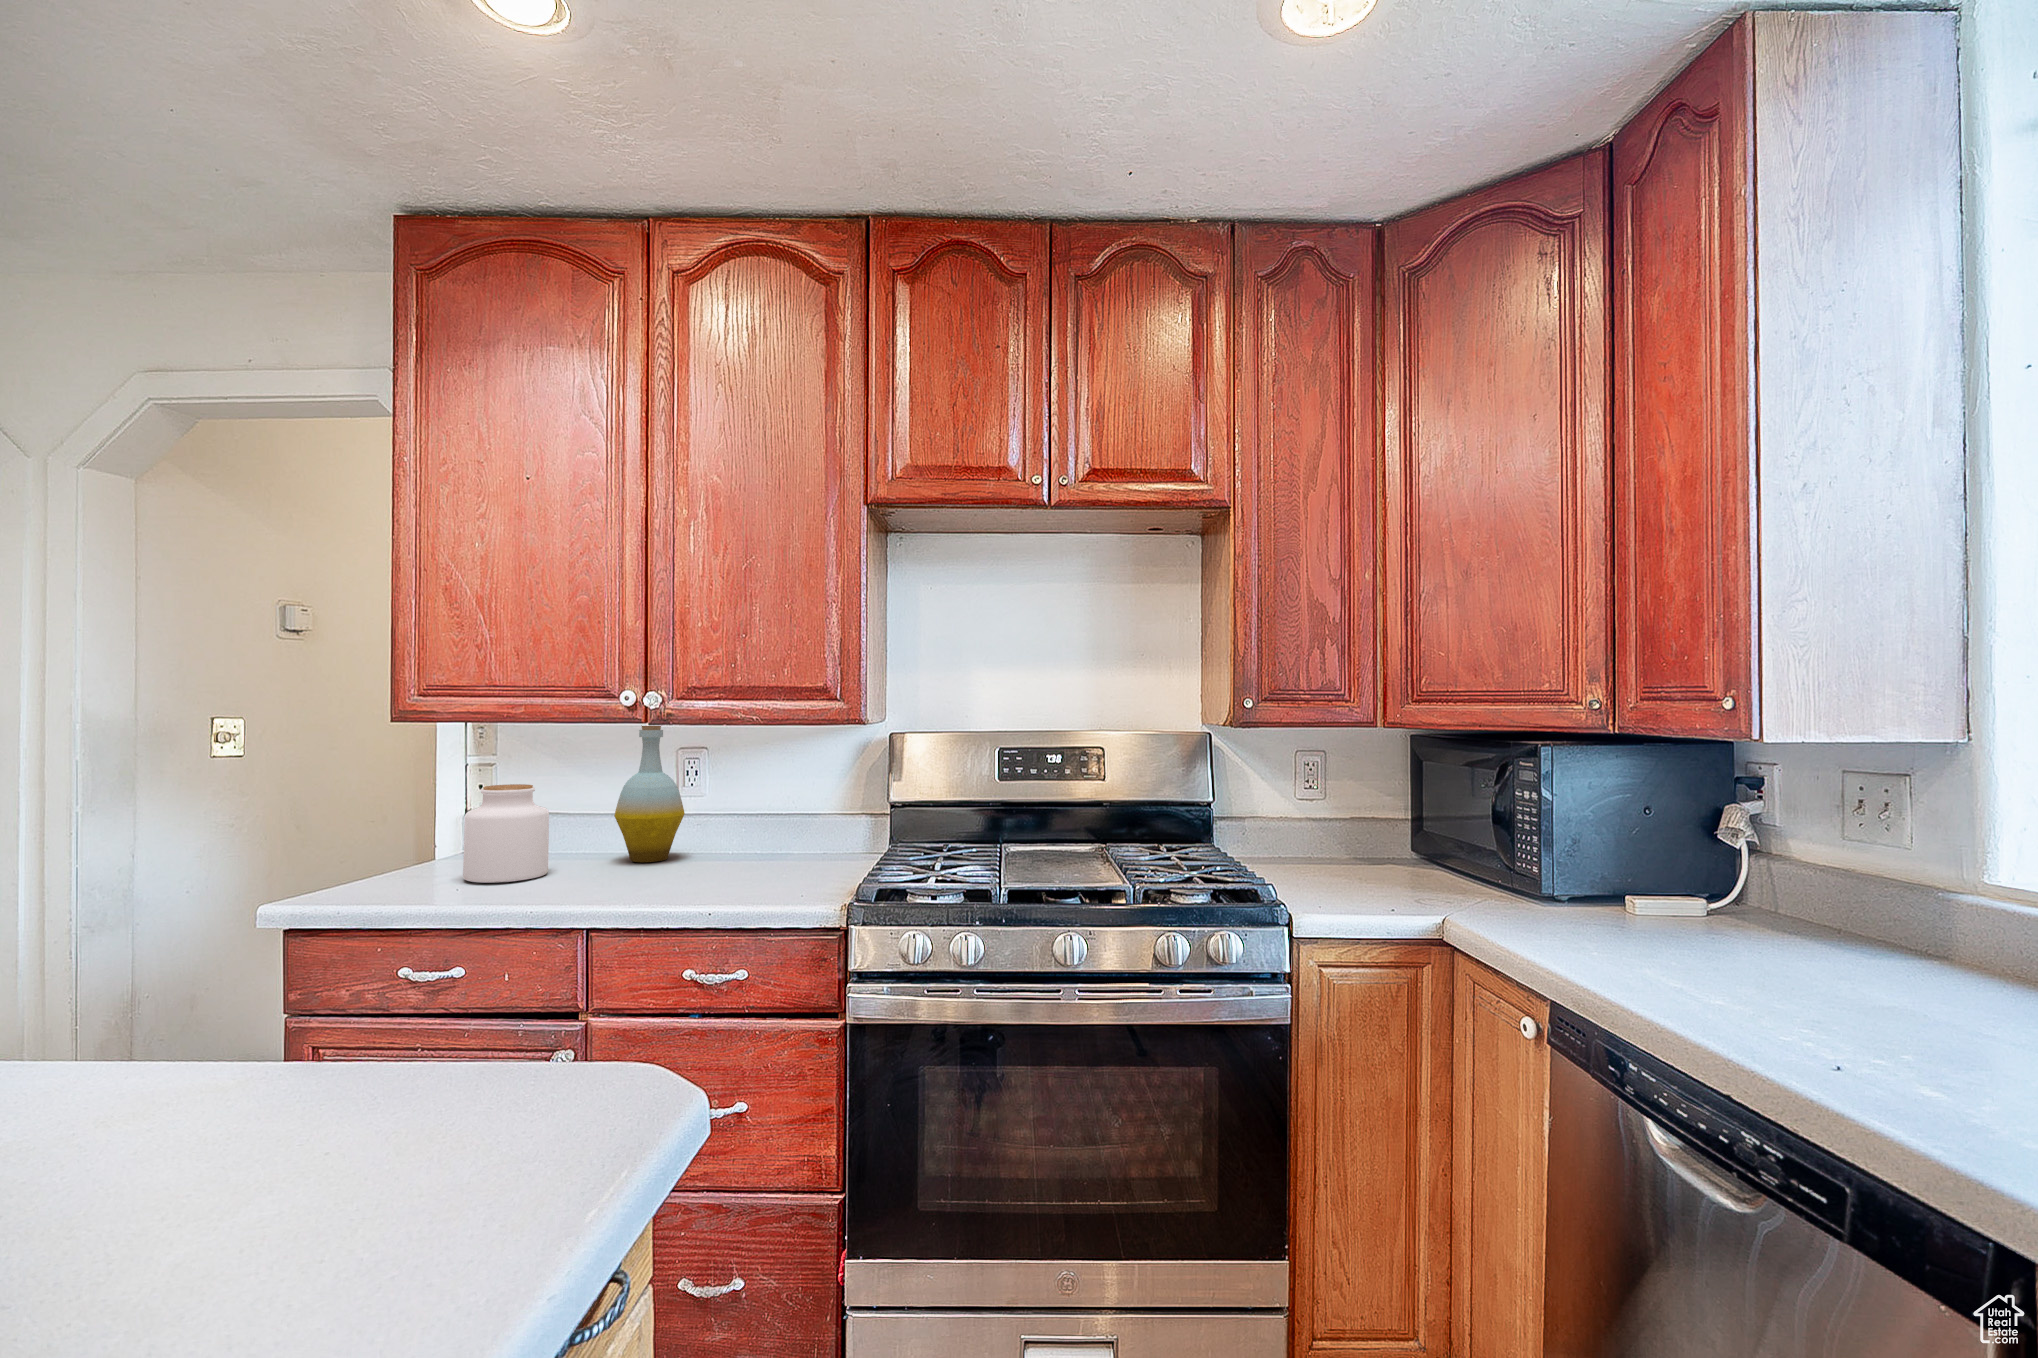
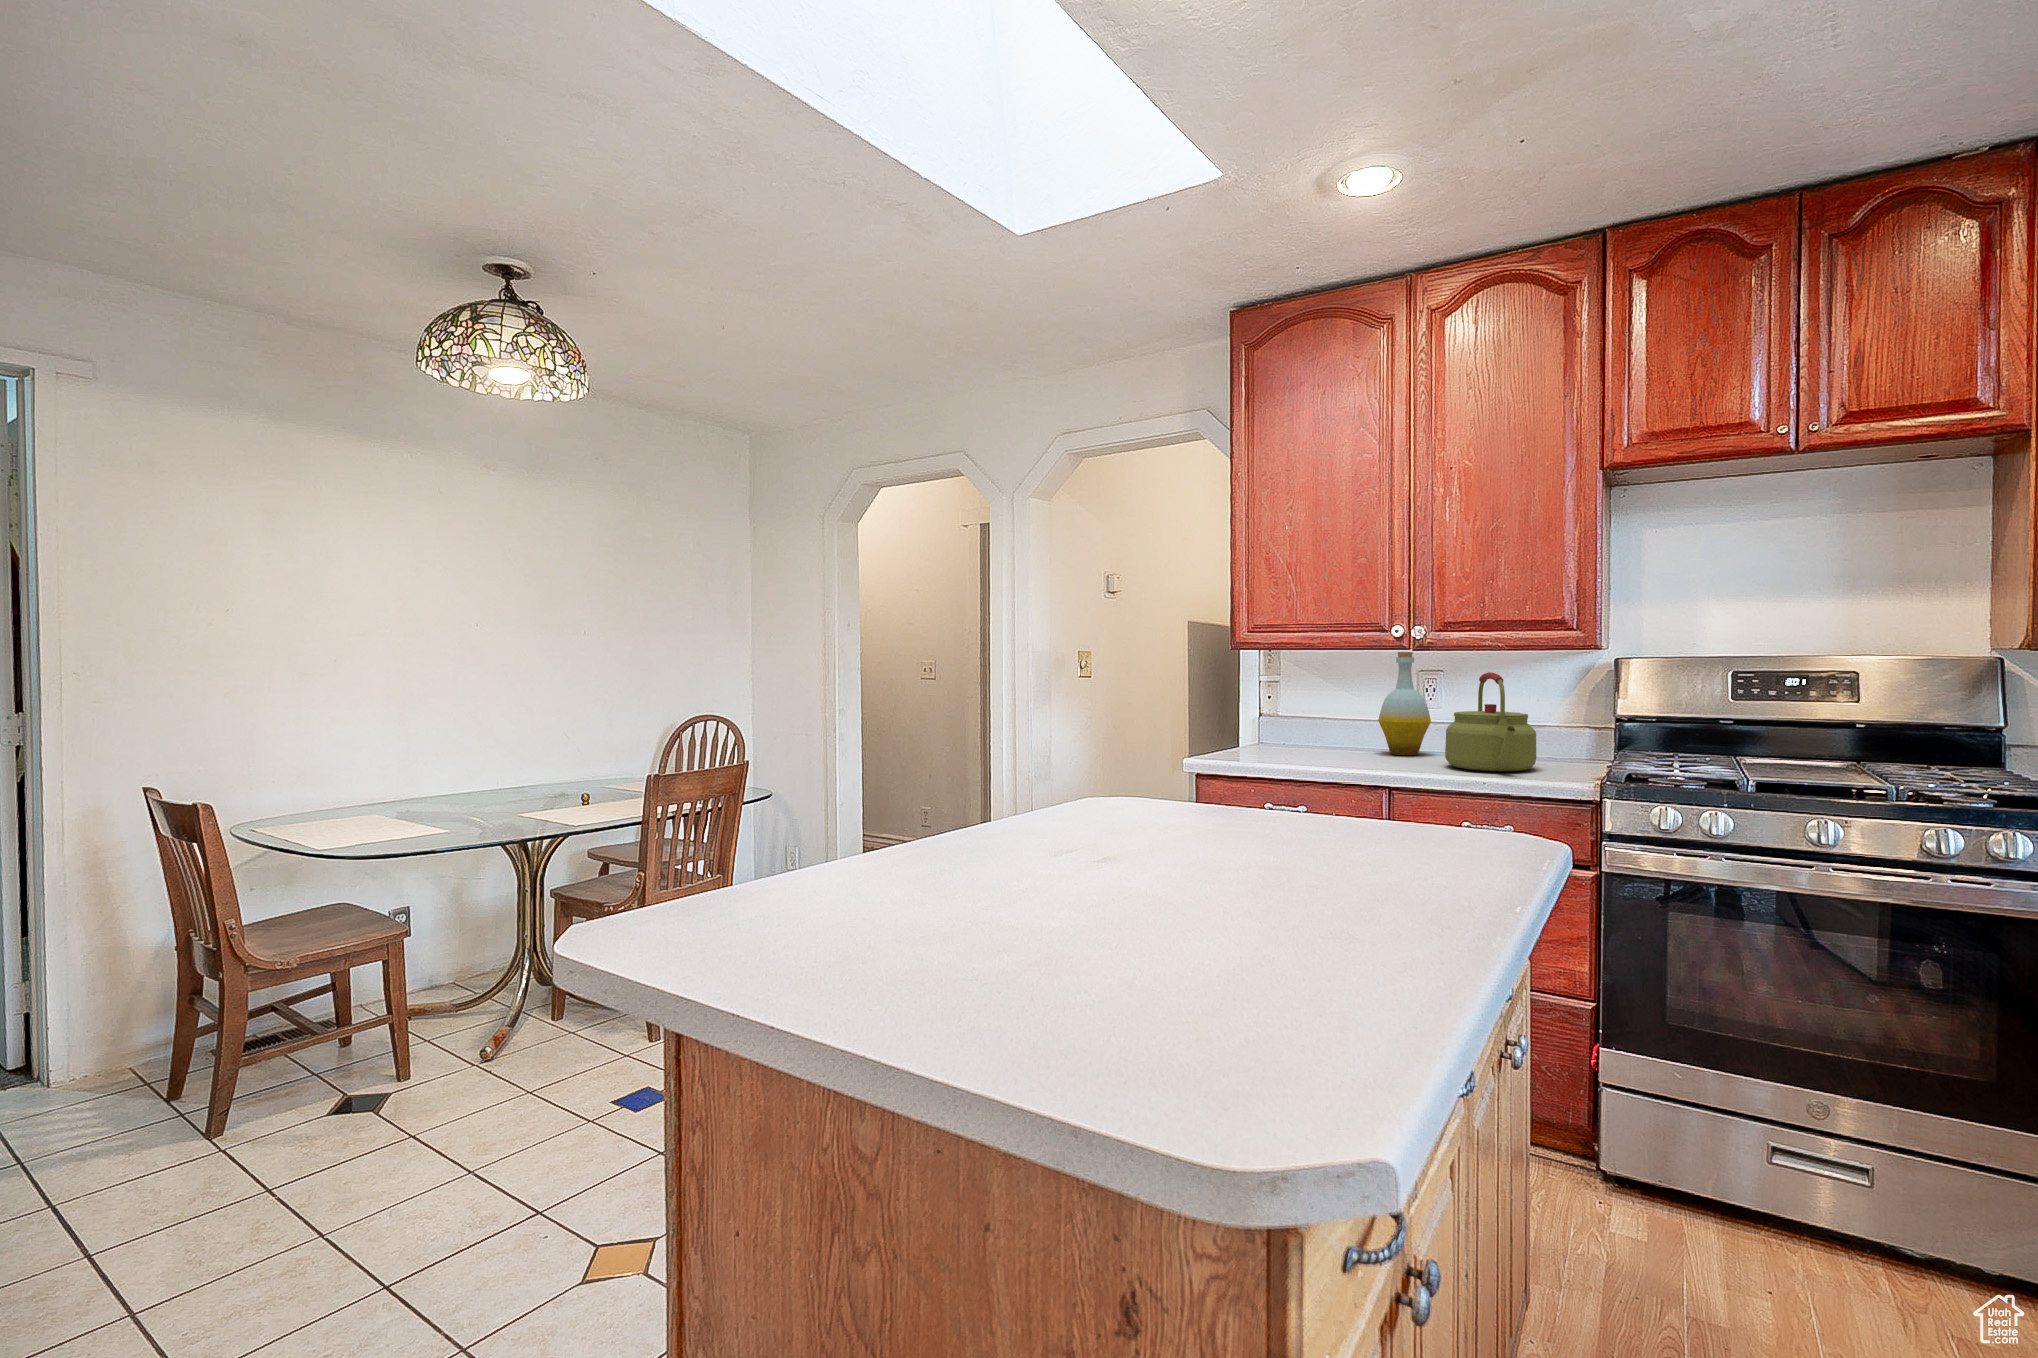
kettle: none [681,753,794,888] -> present [1445,672,1537,772]
jar: present [463,784,549,883] -> none [1285,694,1339,759]

